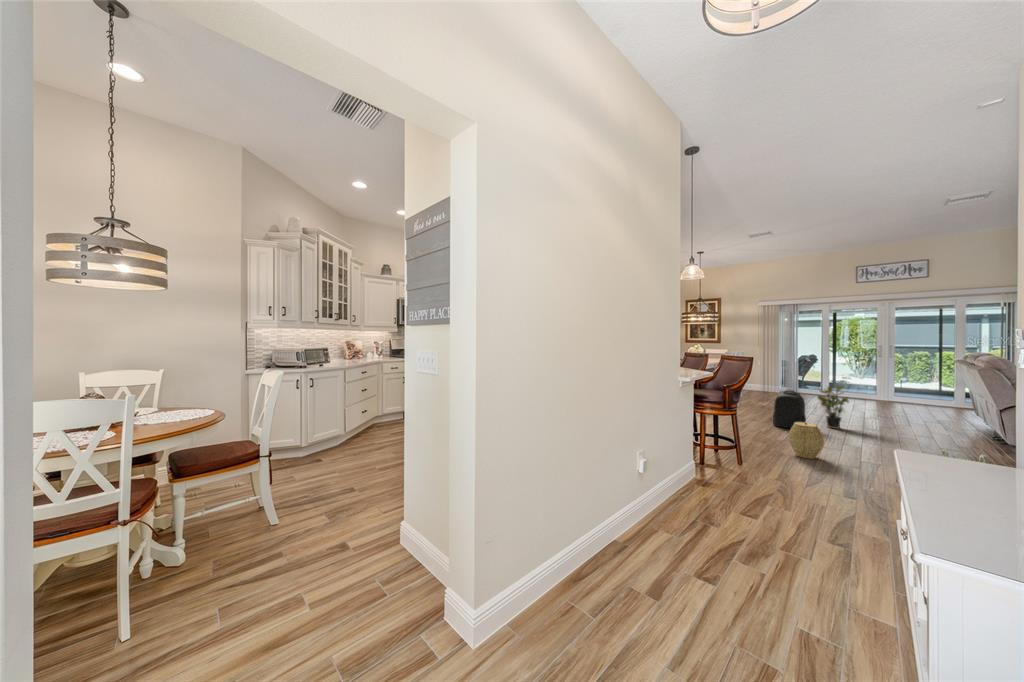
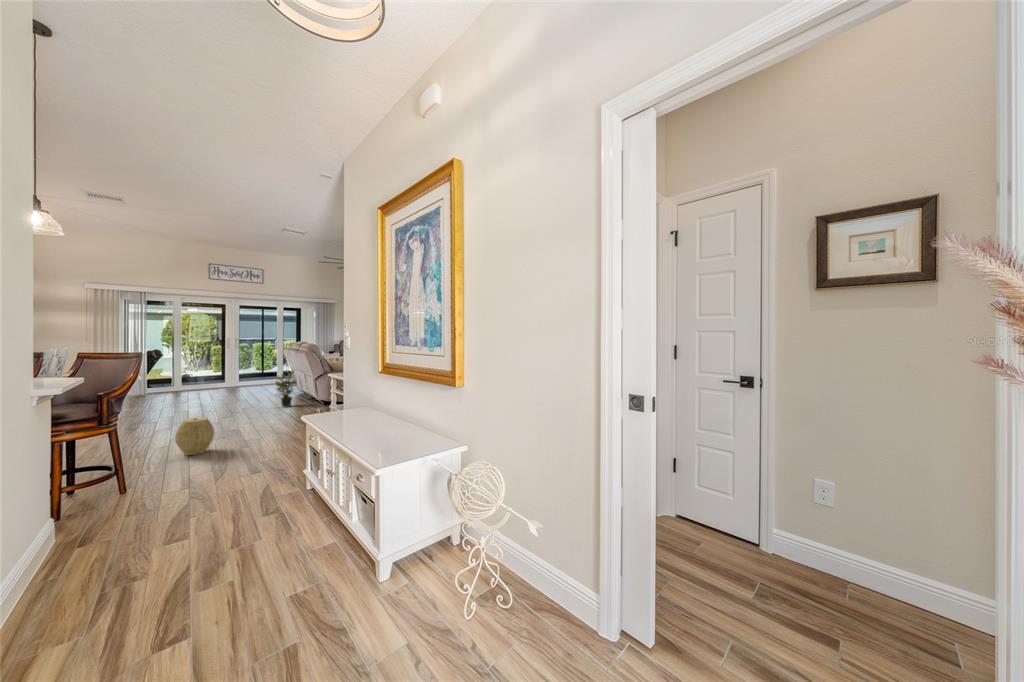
potted plant: present [818,385,849,429] -> present [276,371,297,407]
backpack: present [773,390,806,428] -> none [136,388,178,433]

